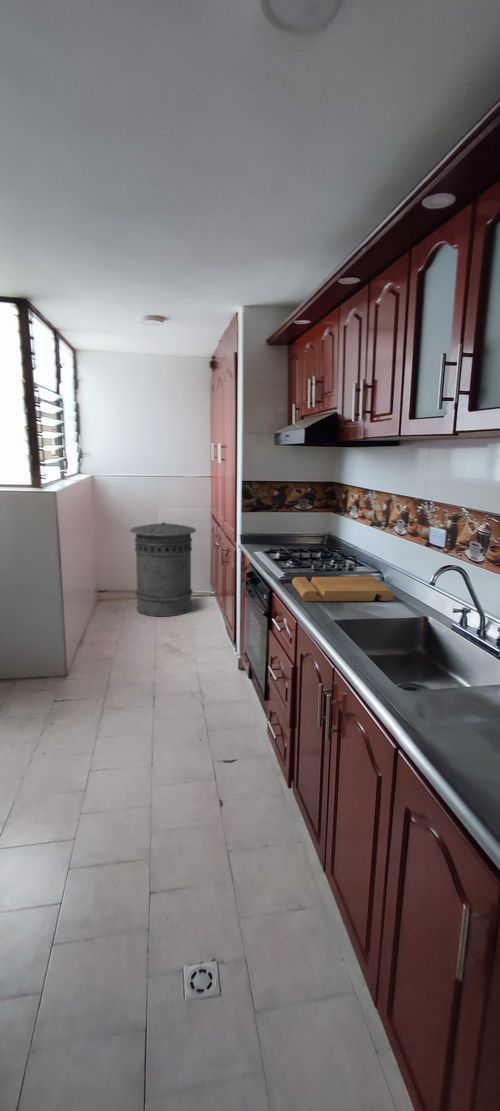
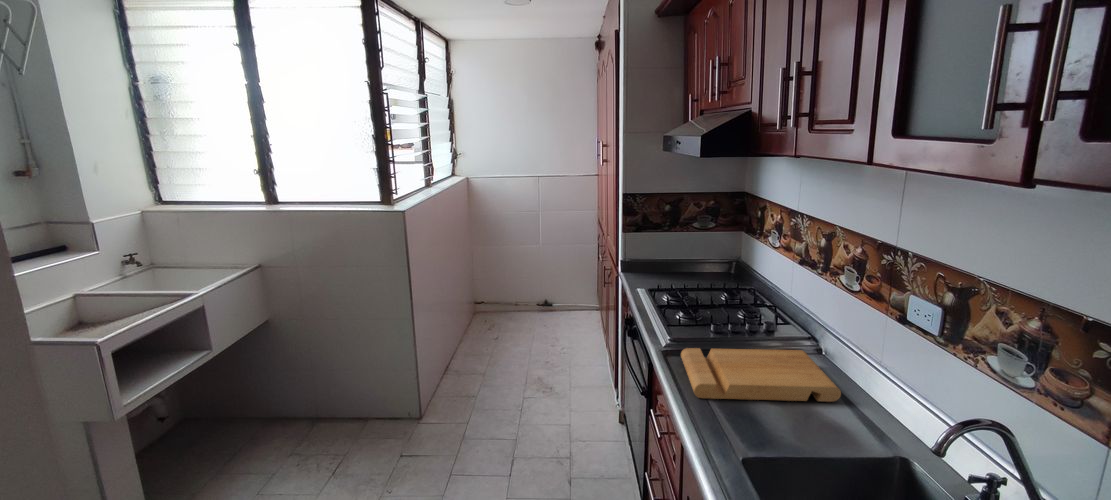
trash can: present [130,522,196,616] -> none [505,230,579,337]

